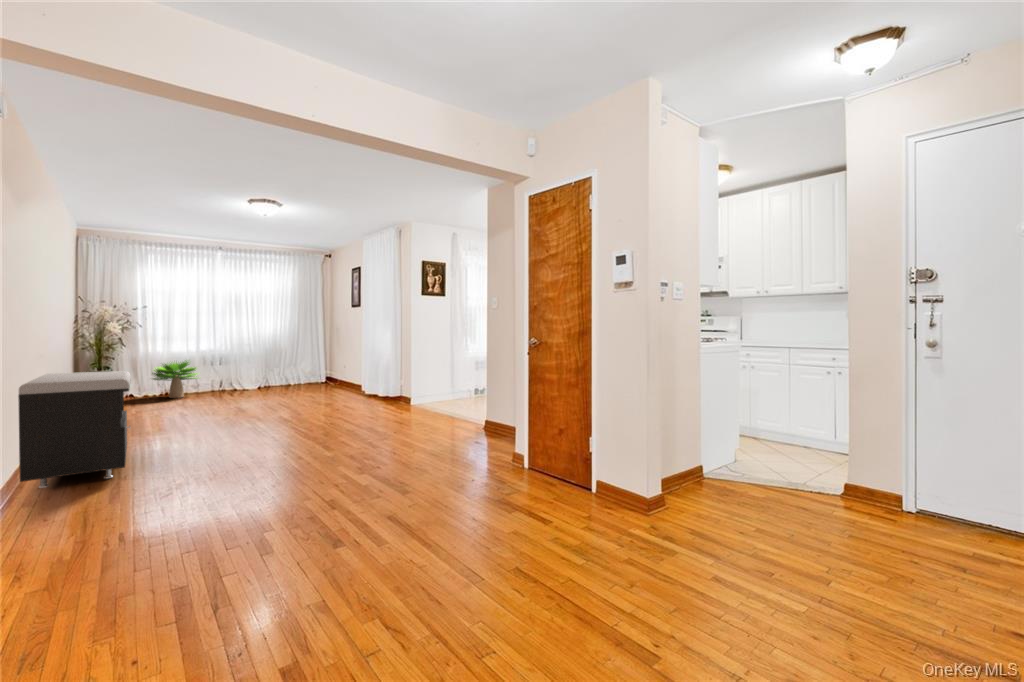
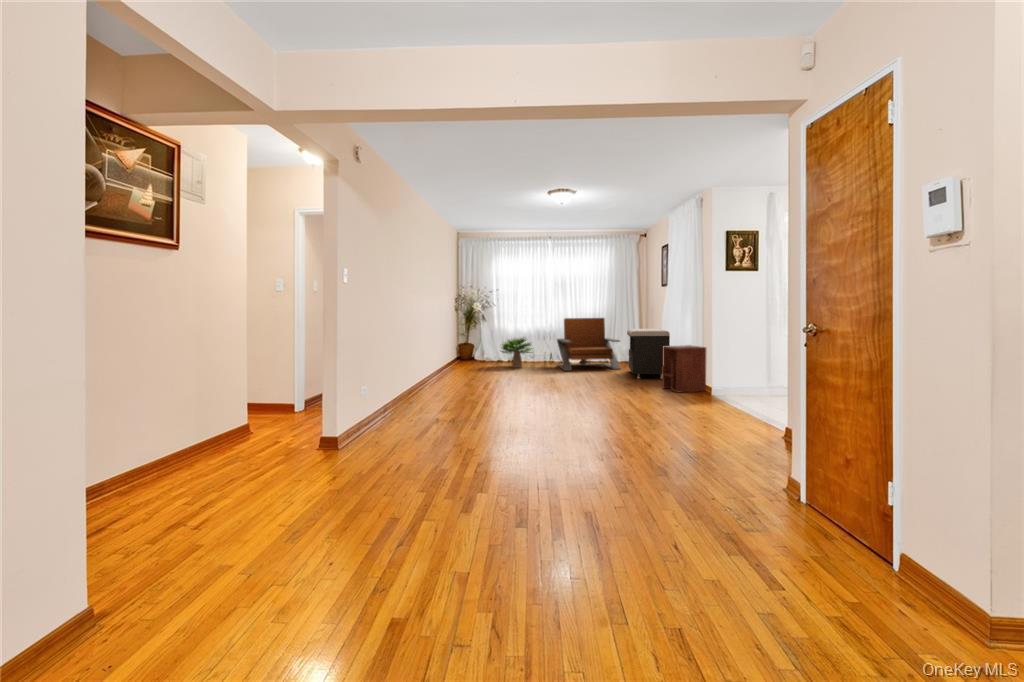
lounge chair: none [231,338,310,396] -> present [557,318,620,371]
side table: none [367,362,406,406] -> present [662,345,706,393]
storage bench: present [18,371,131,488] -> present [627,329,670,379]

